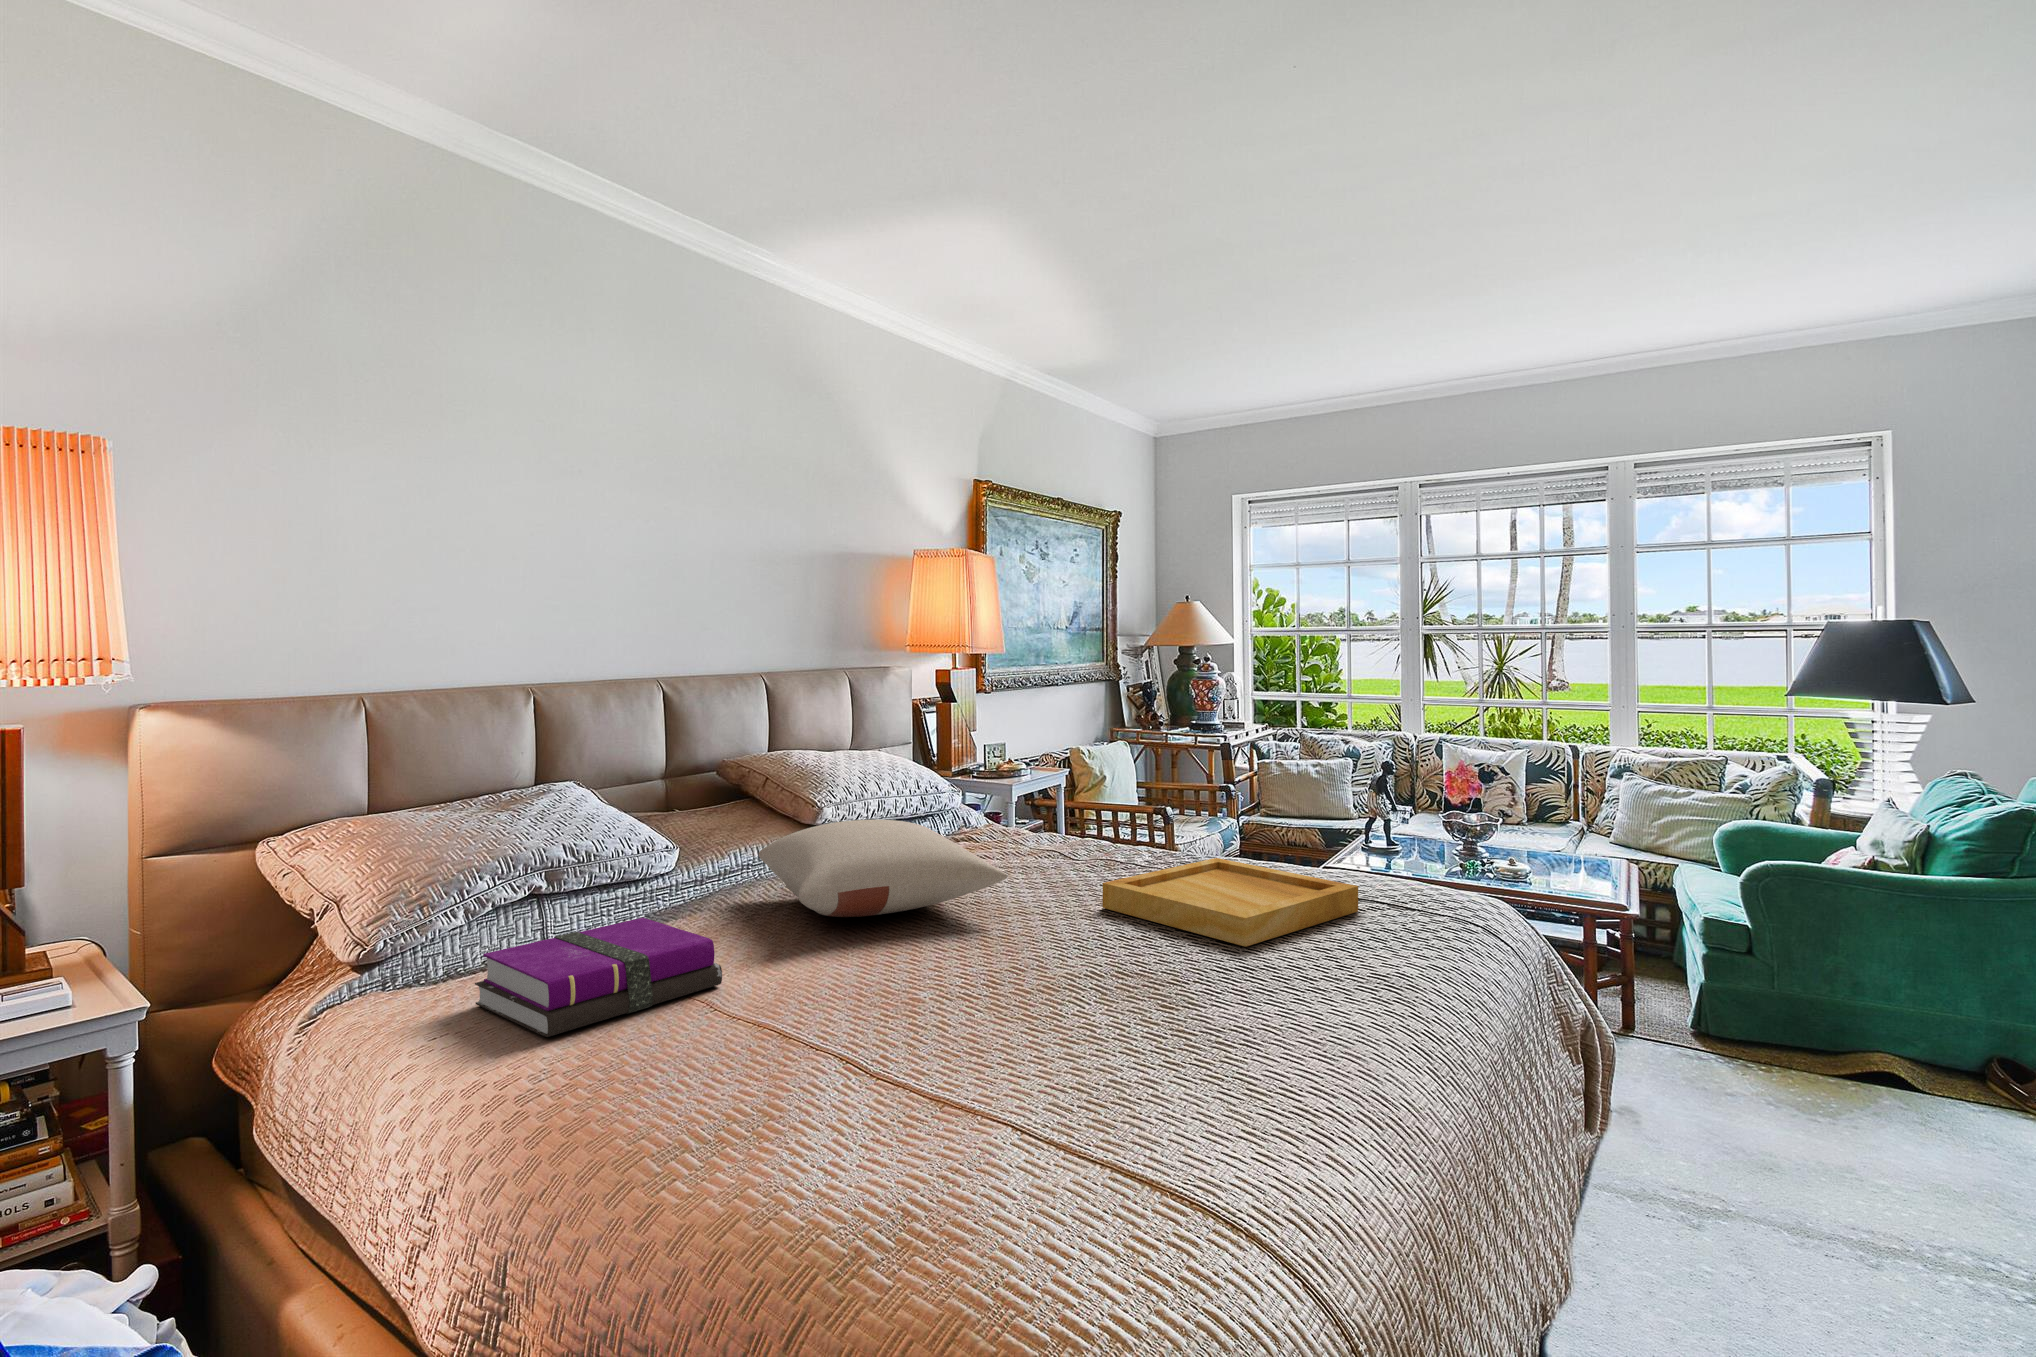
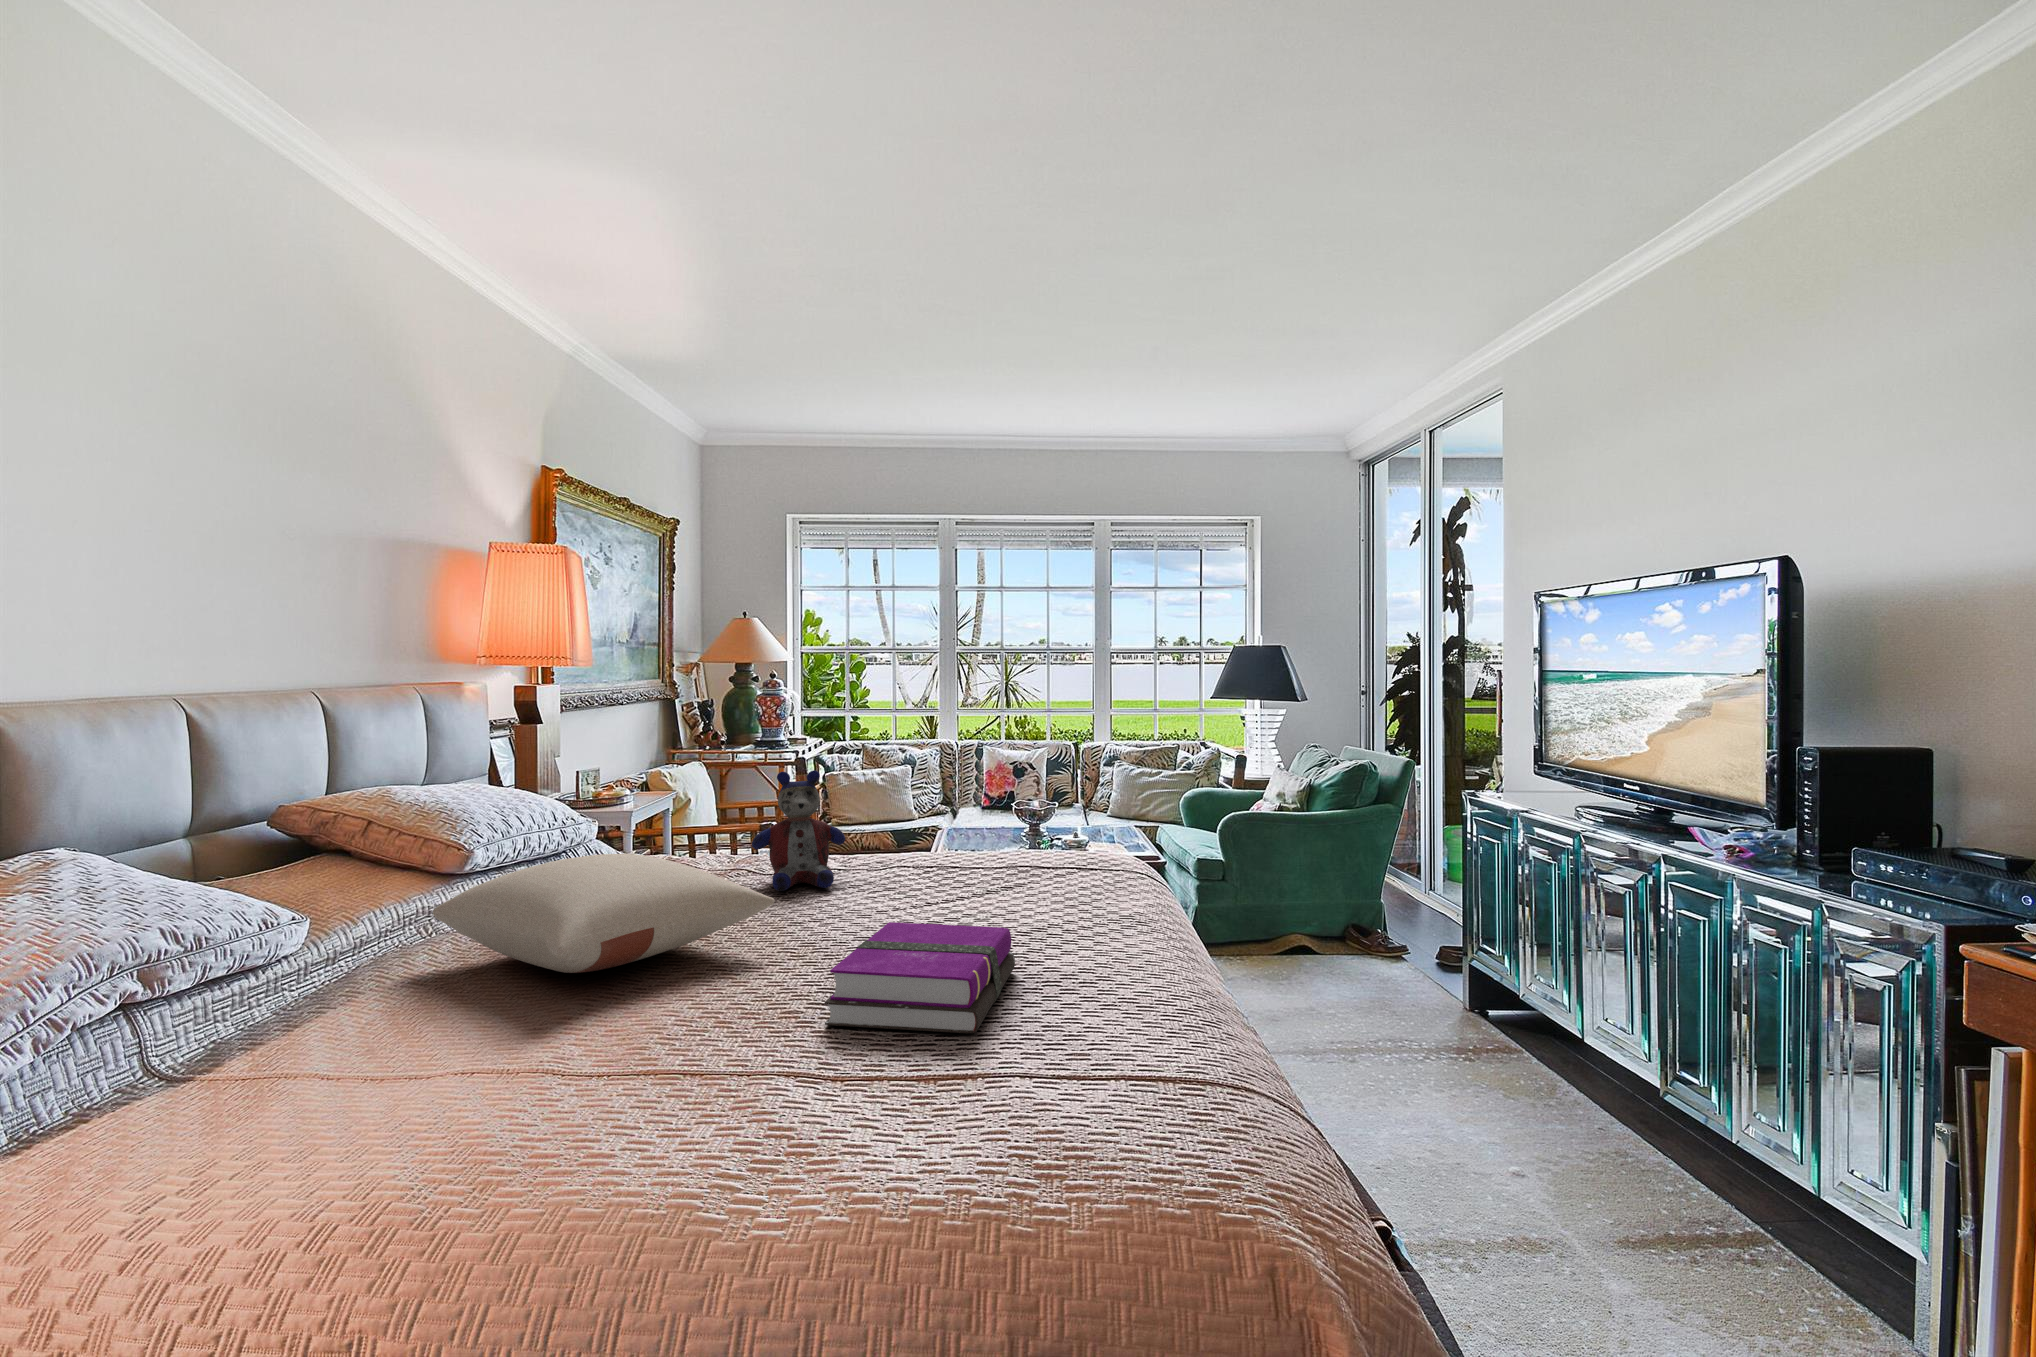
stuffed bear: none [1049,757,1136,872] -> present [752,770,845,891]
tray: present [1102,858,1358,947] -> none [859,862,1088,940]
hardback book: present [475,918,722,1037] -> present [824,922,1015,1033]

